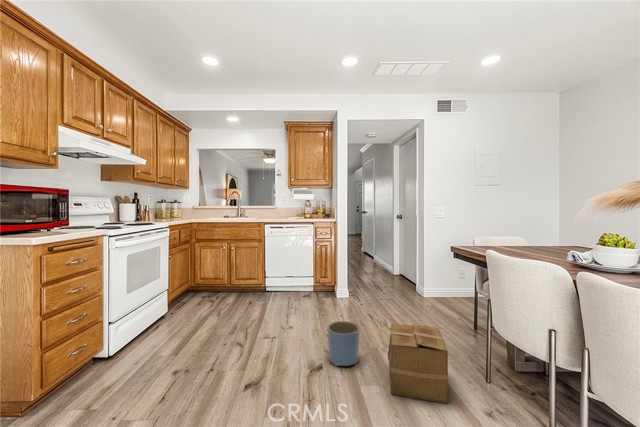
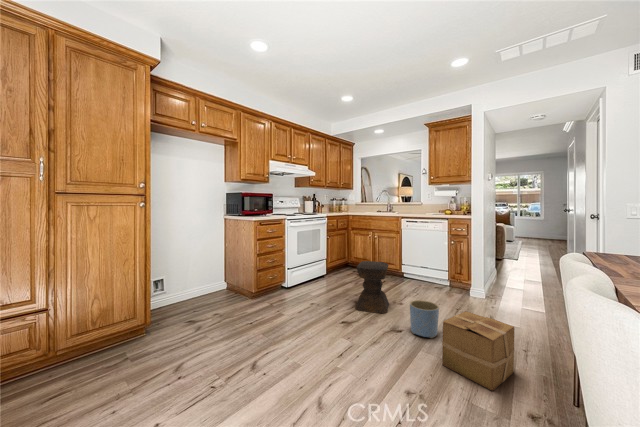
stool: none [242,283,288,357] -> present [355,261,389,313]

